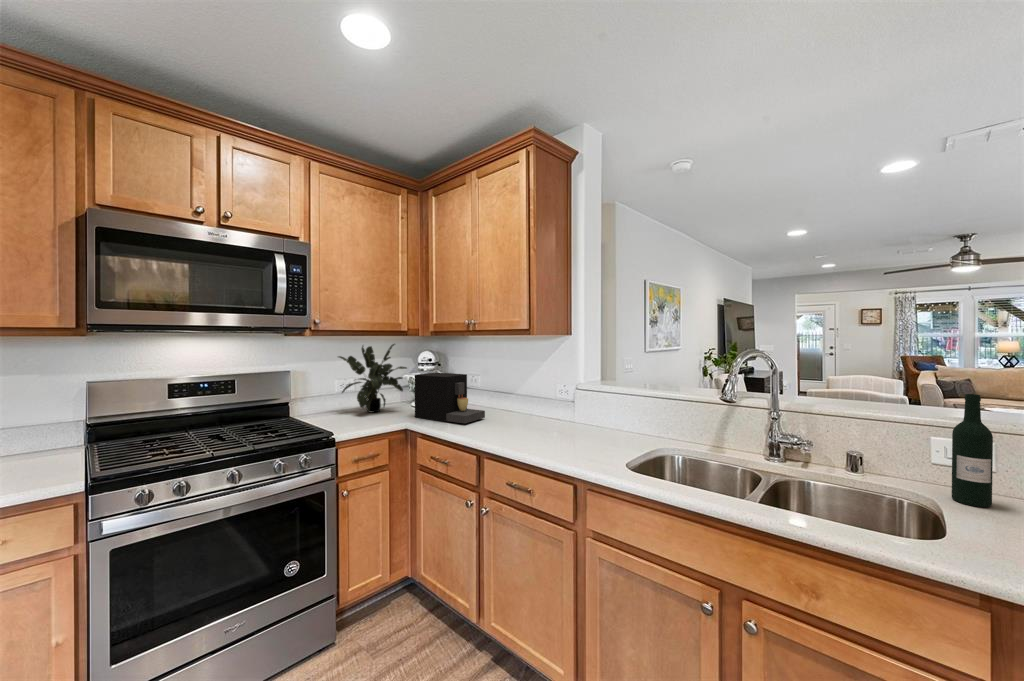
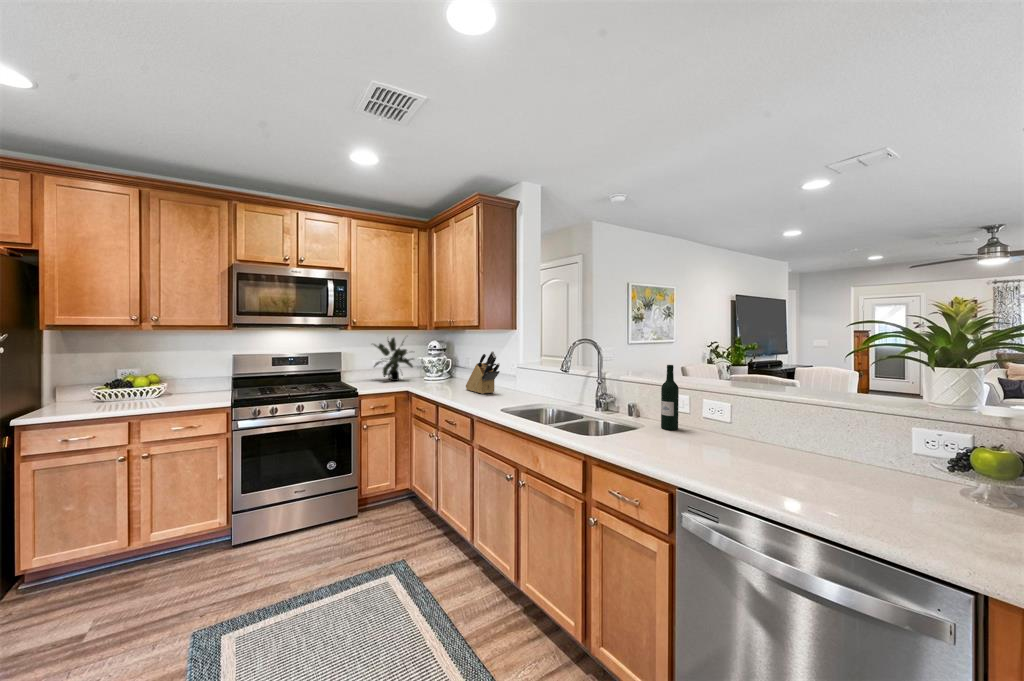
knife block: none [502,367,568,433] -> present [466,351,500,394]
coffee maker: present [415,373,485,423] -> none [416,355,460,388]

